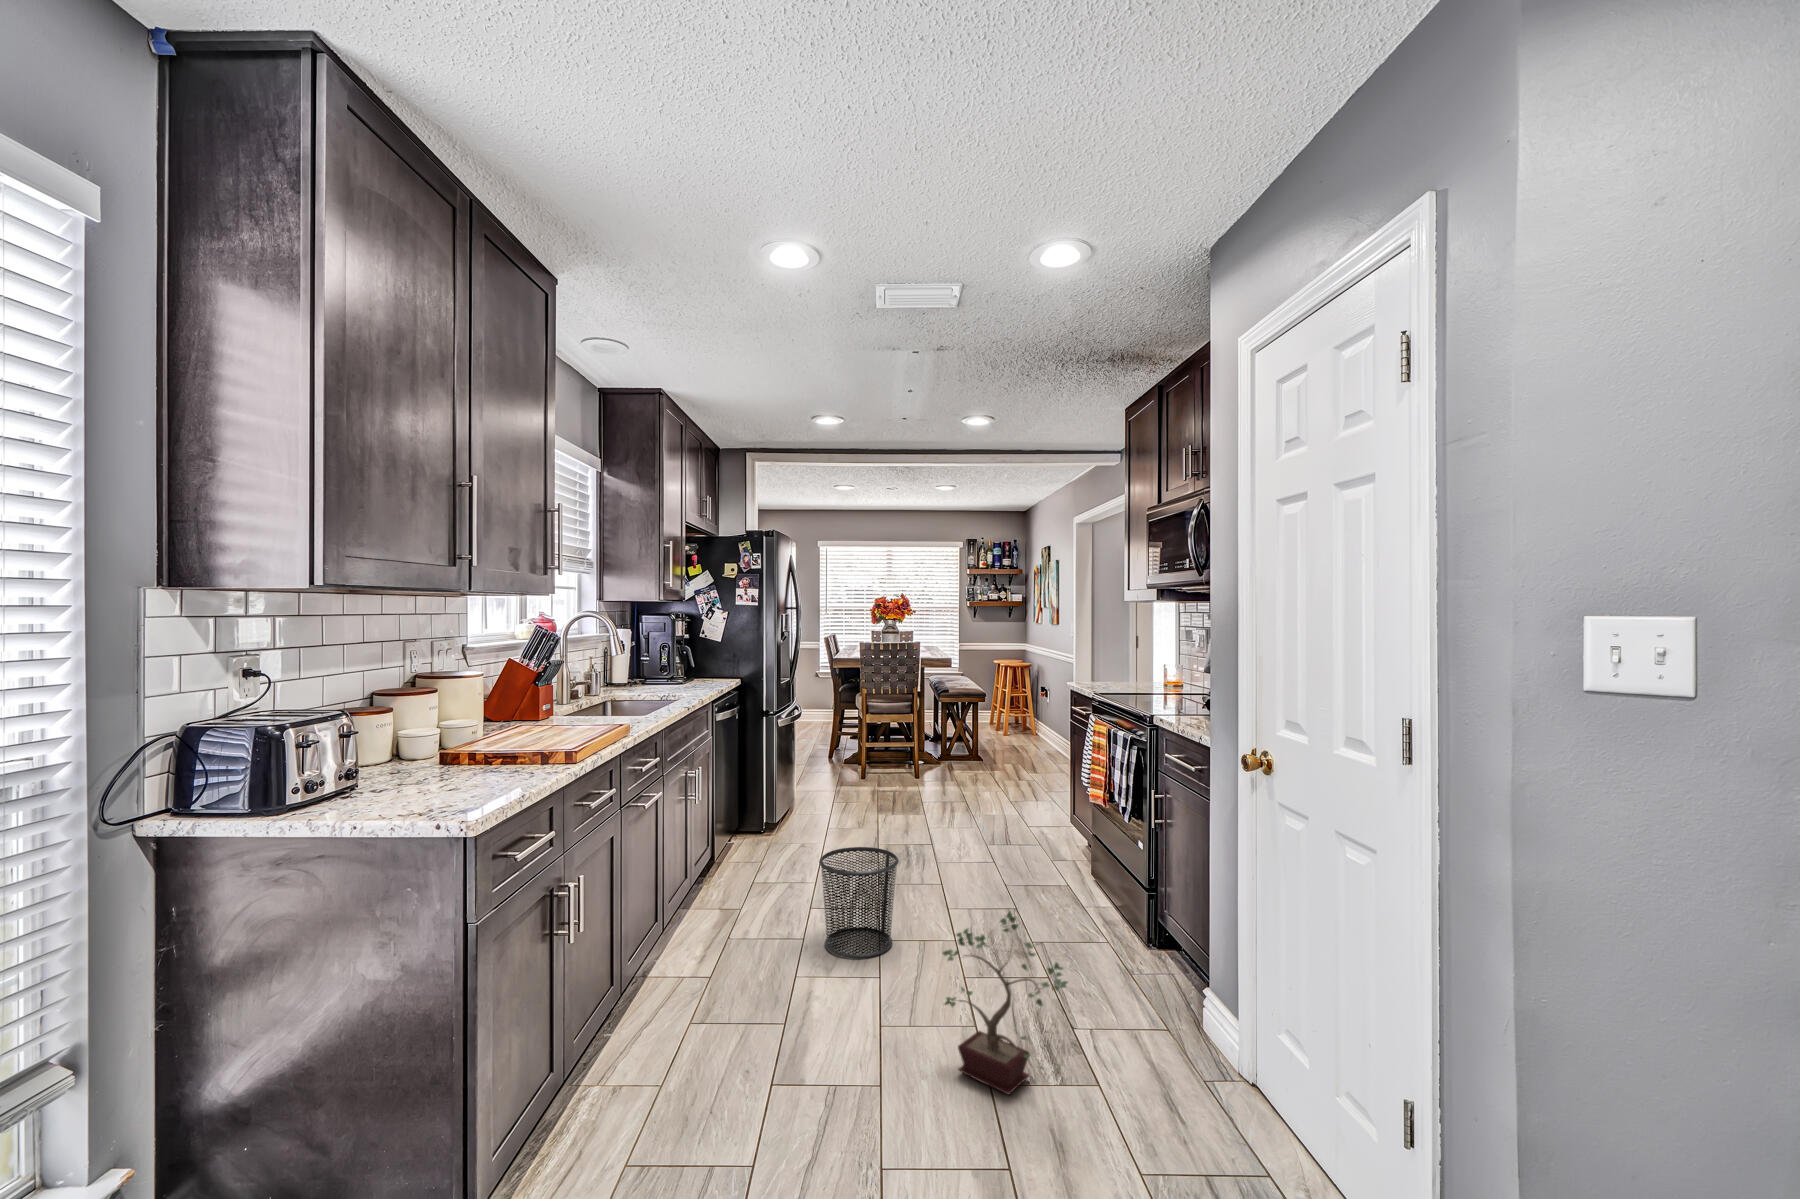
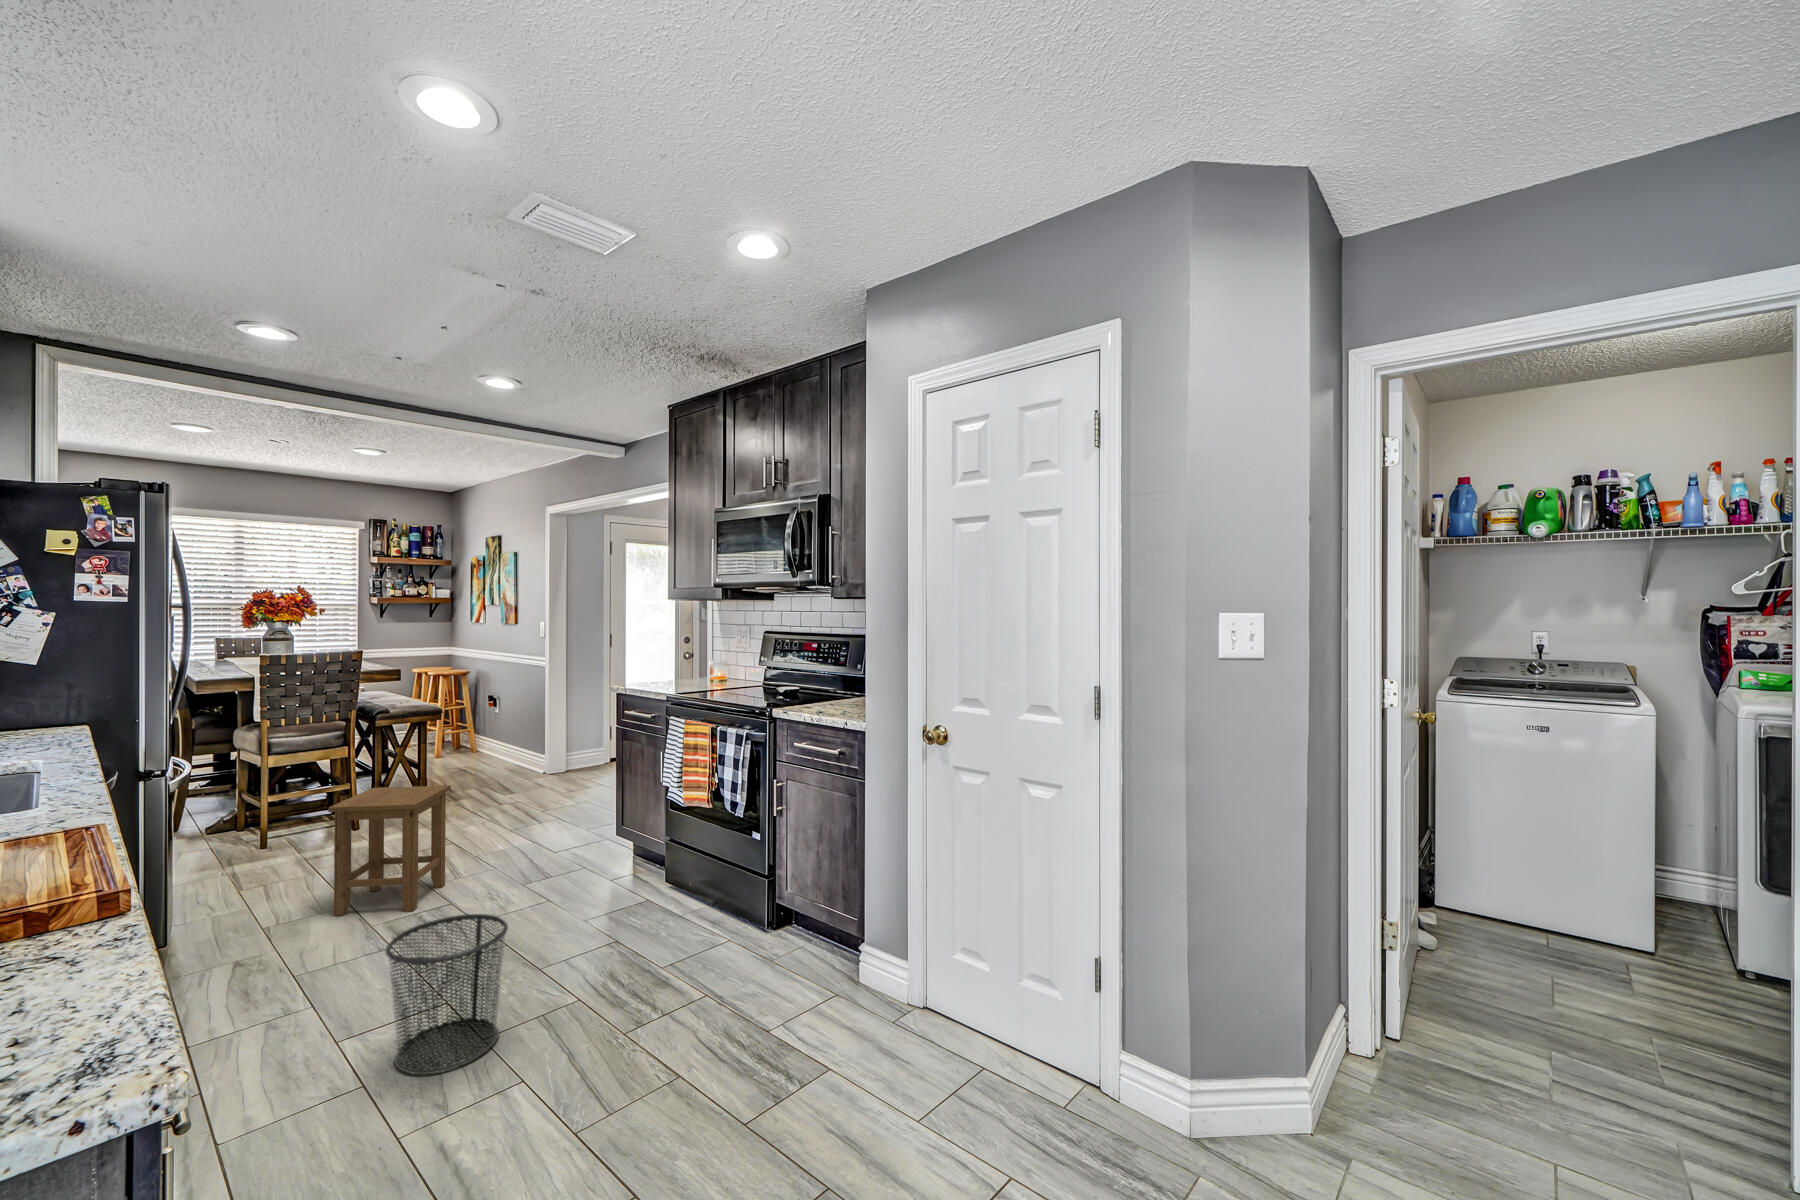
stool: none [858,749,940,848] -> present [328,785,451,916]
potted plant: present [943,912,1068,1094] -> none [669,927,842,1129]

